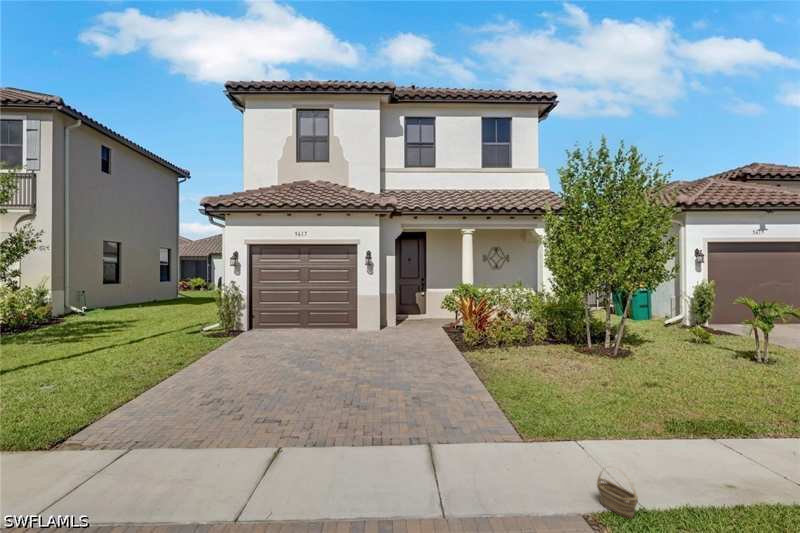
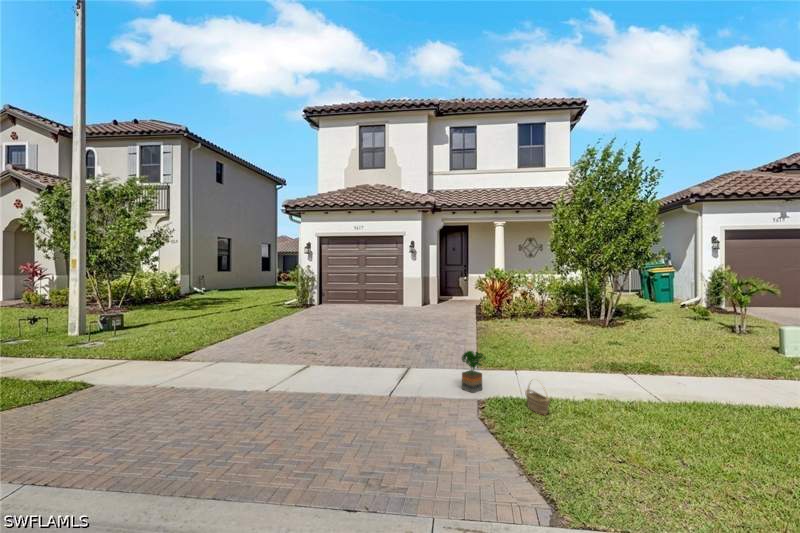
potted tree: none [498,421,533,482] -> present [462,351,486,393]

